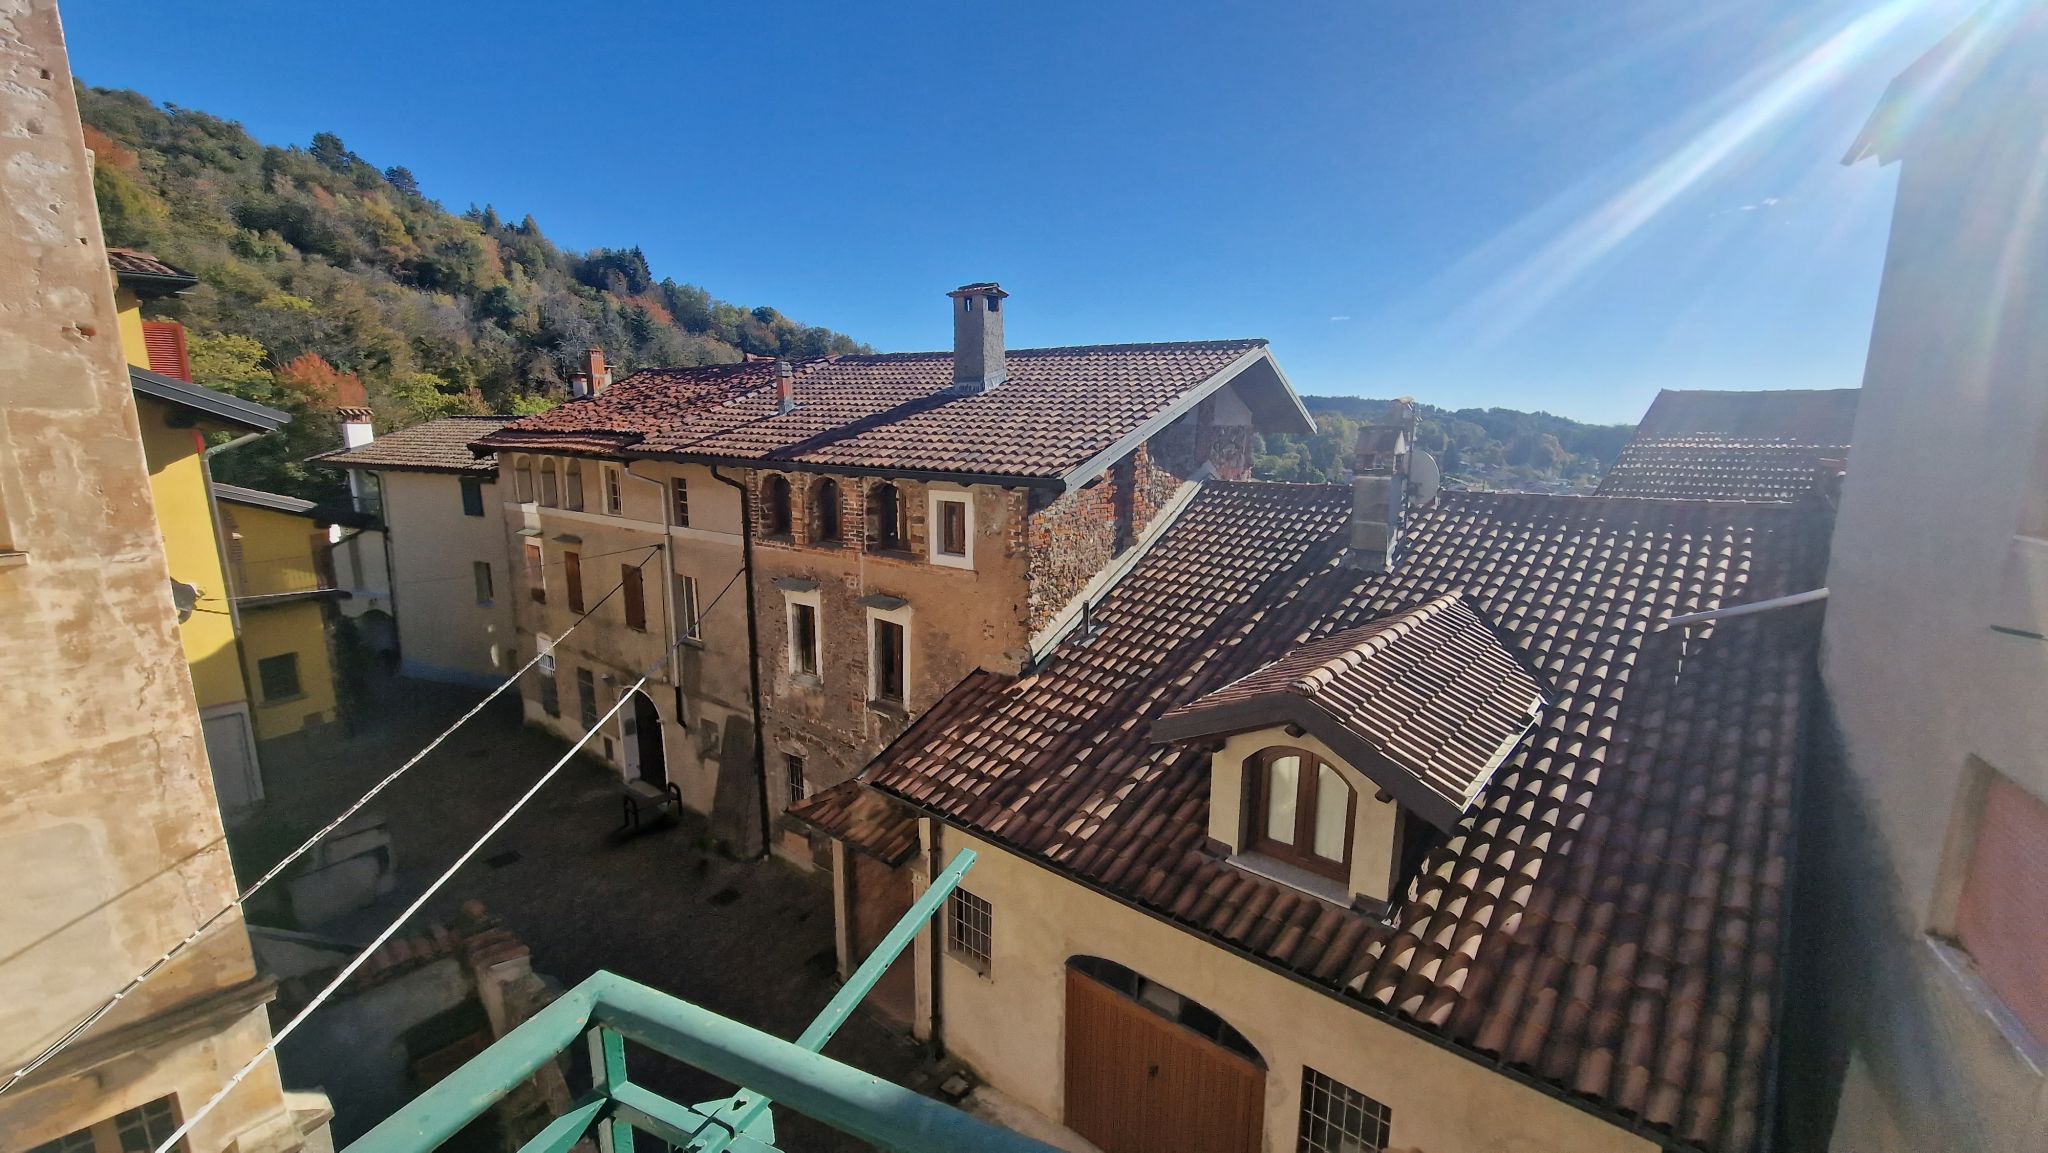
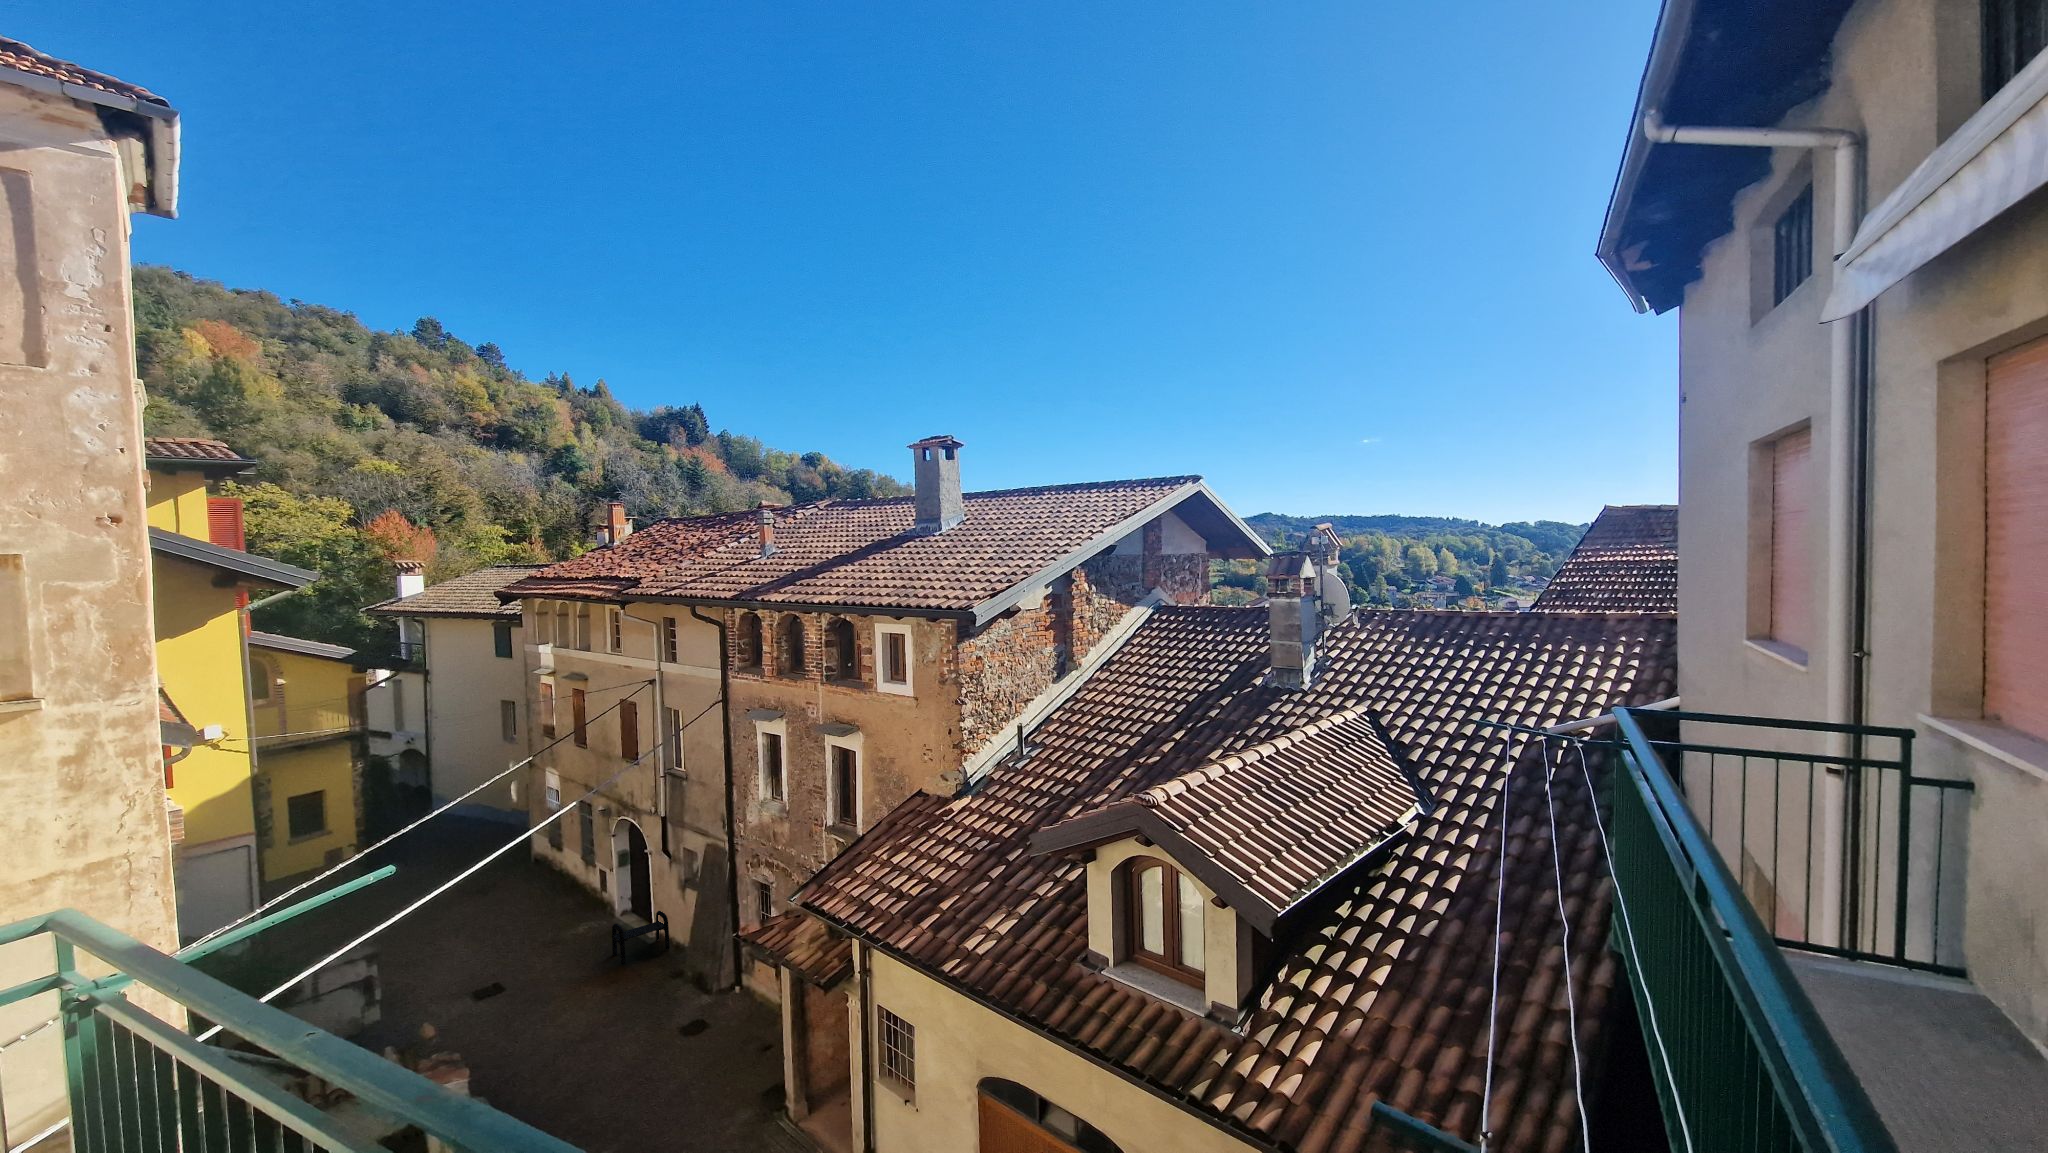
potted plant: present [696,836,712,860] -> none [669,962,693,990]

